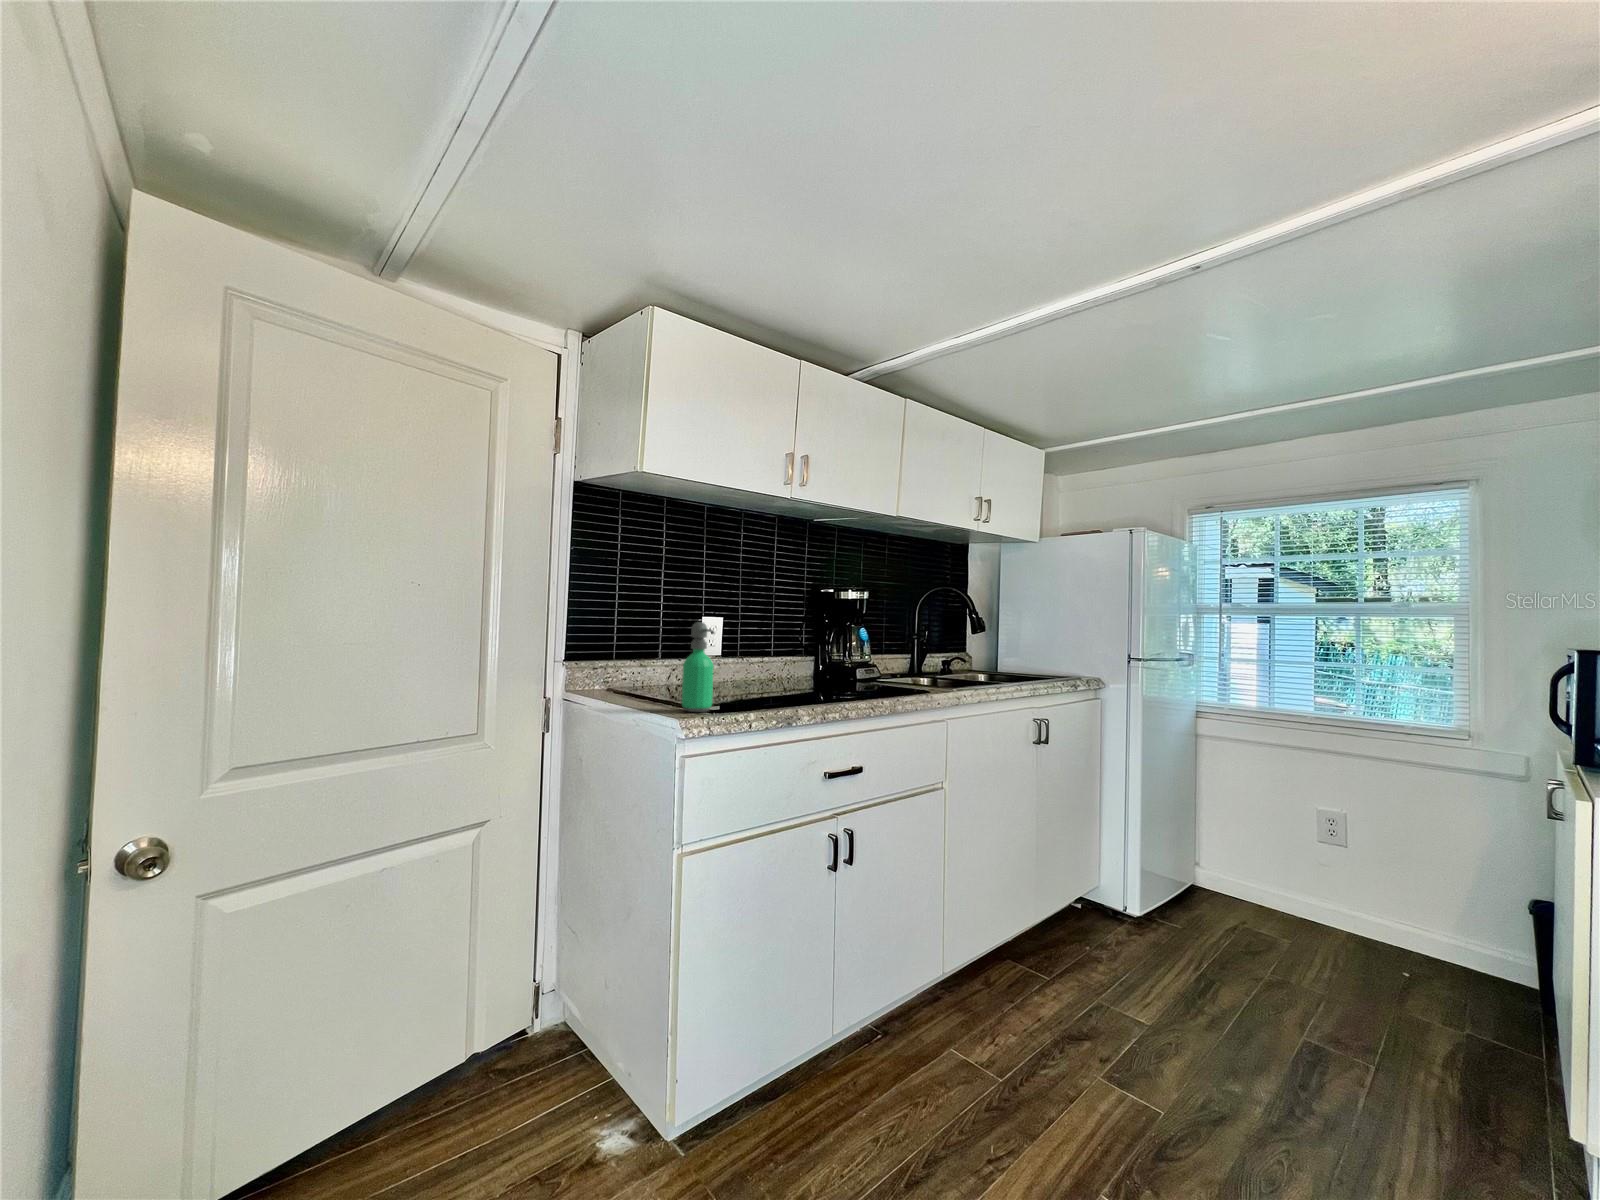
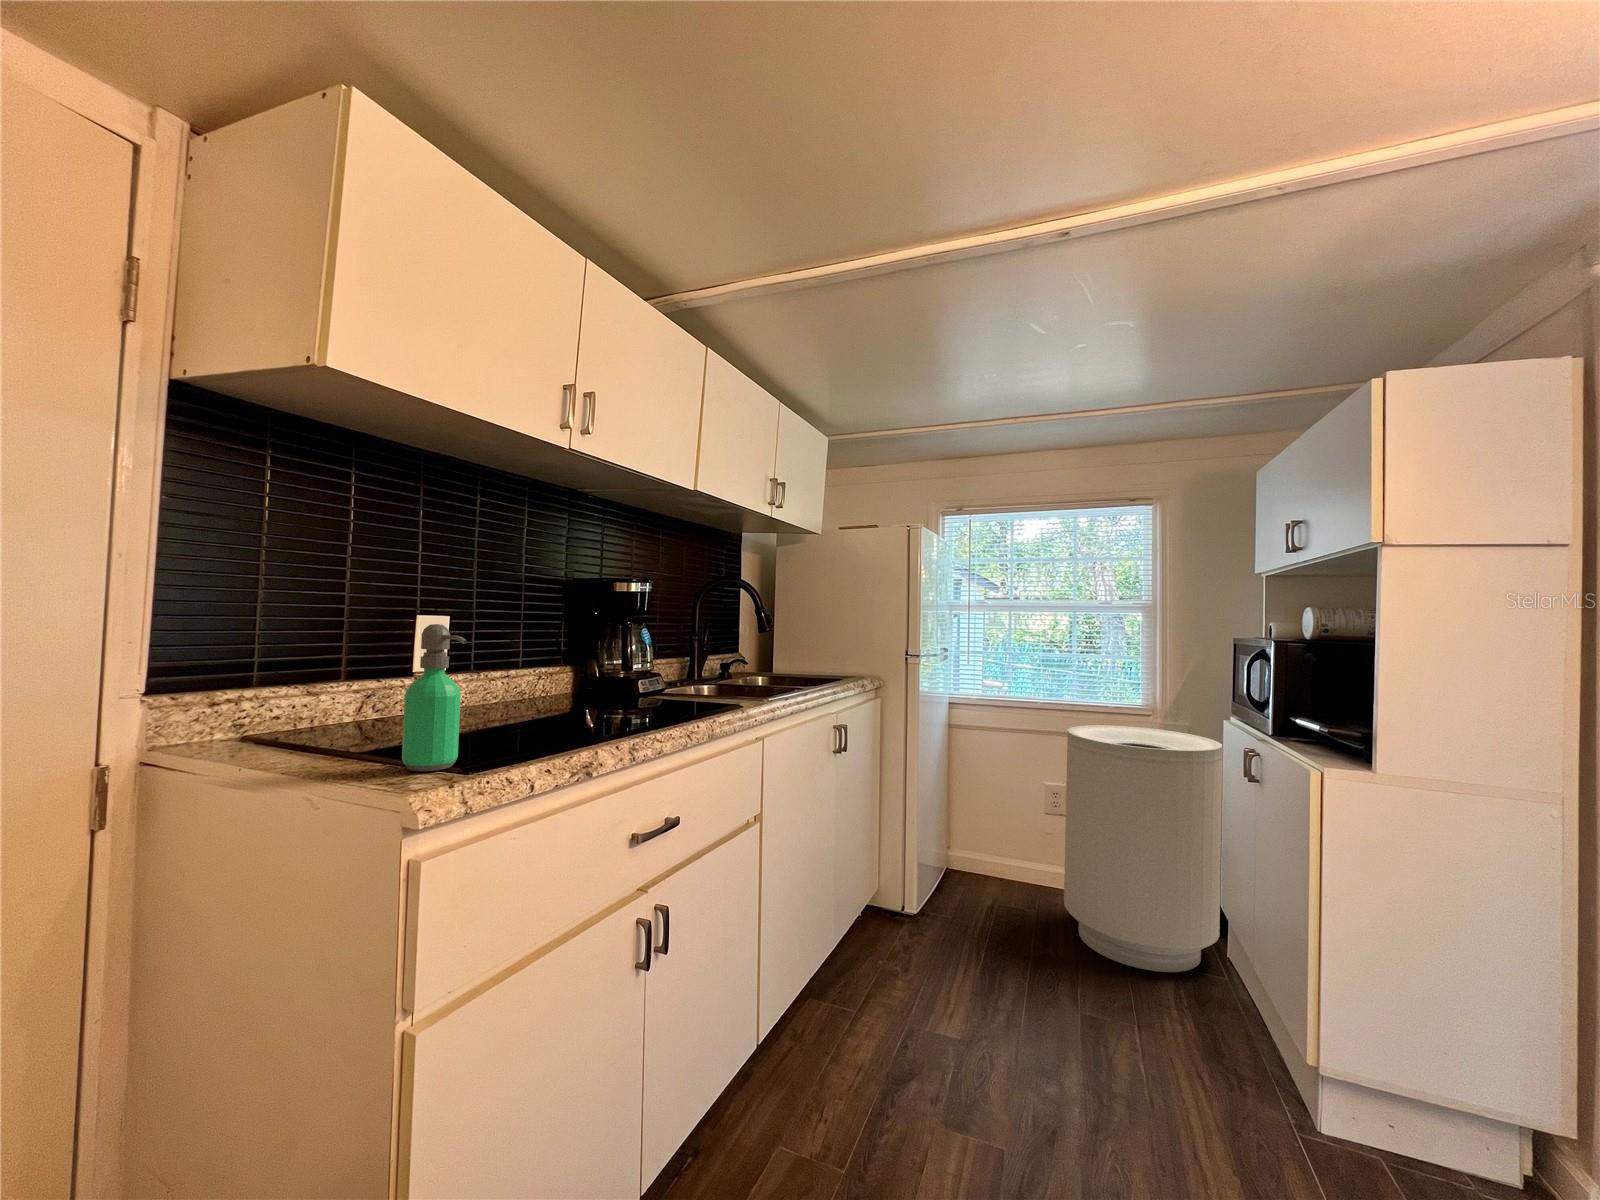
trash can: none [1313,741,1532,1029] -> present [1064,725,1222,972]

